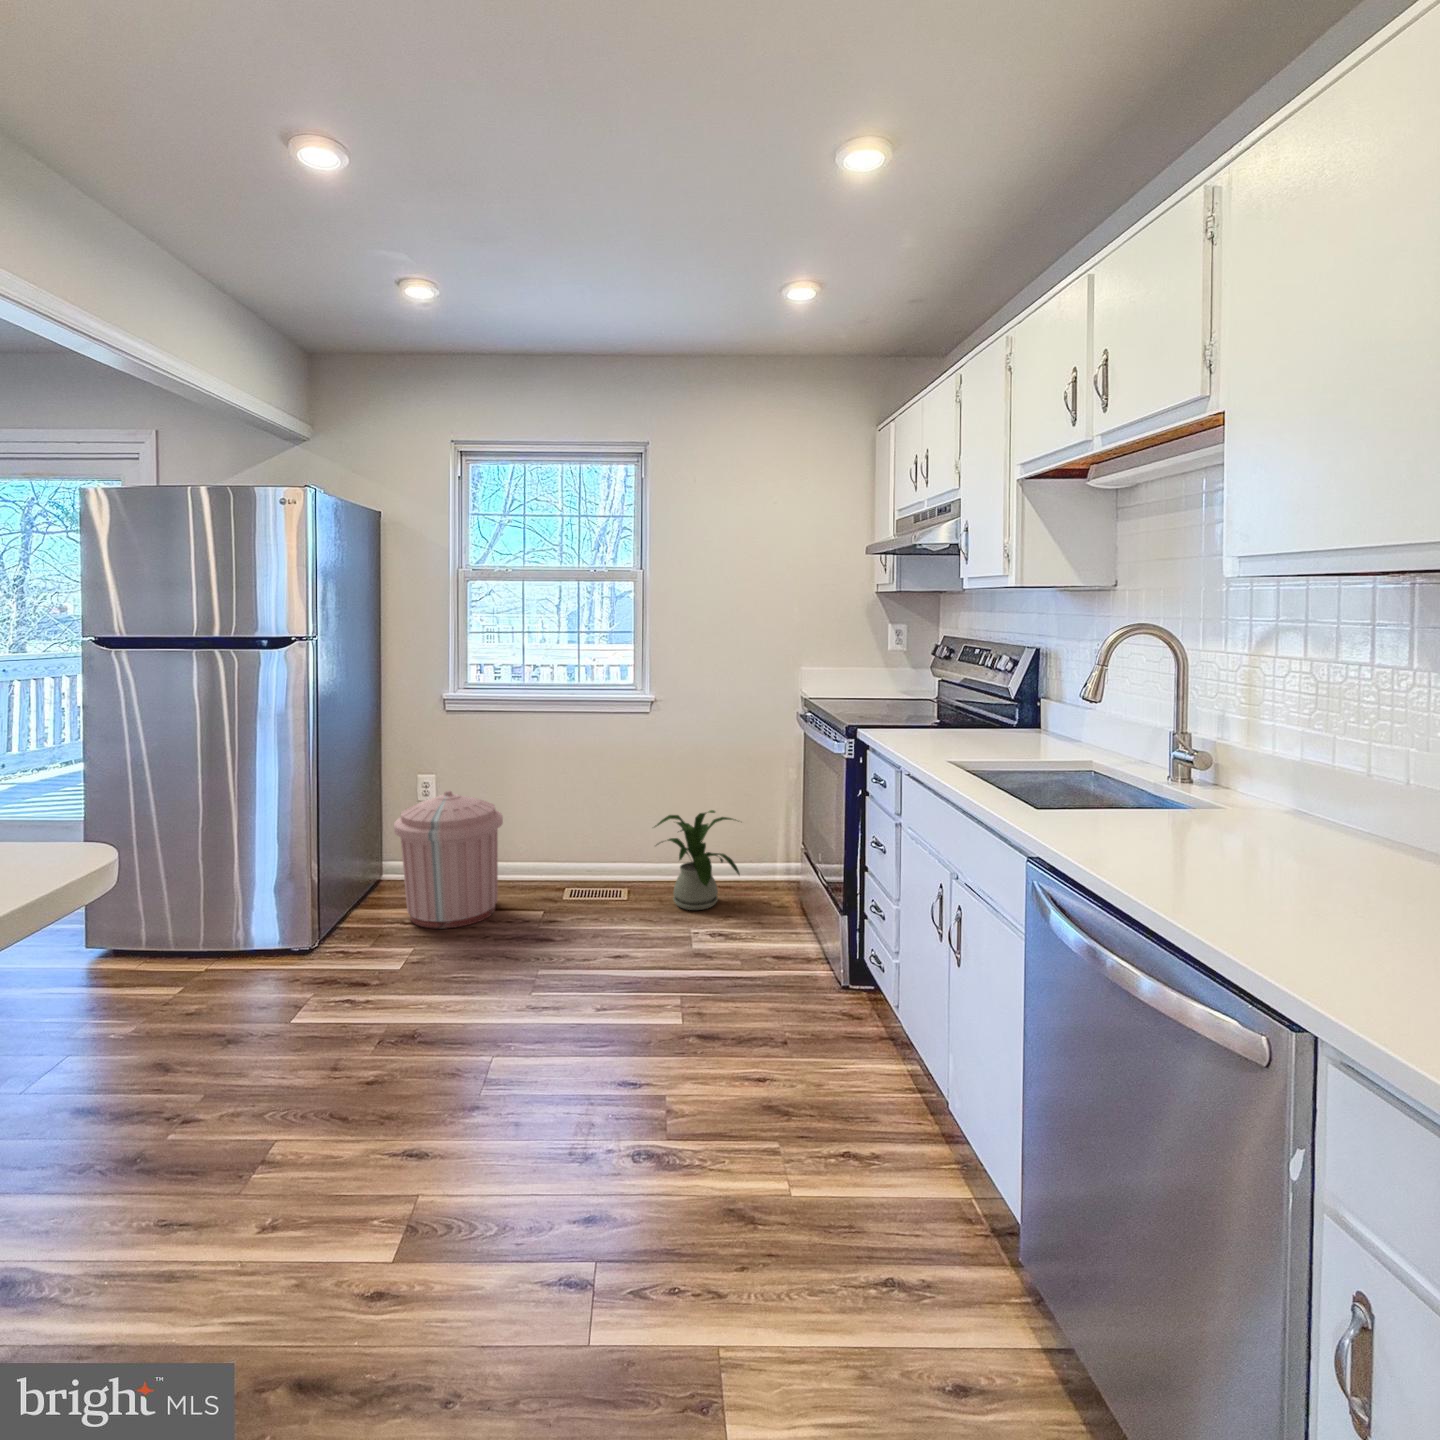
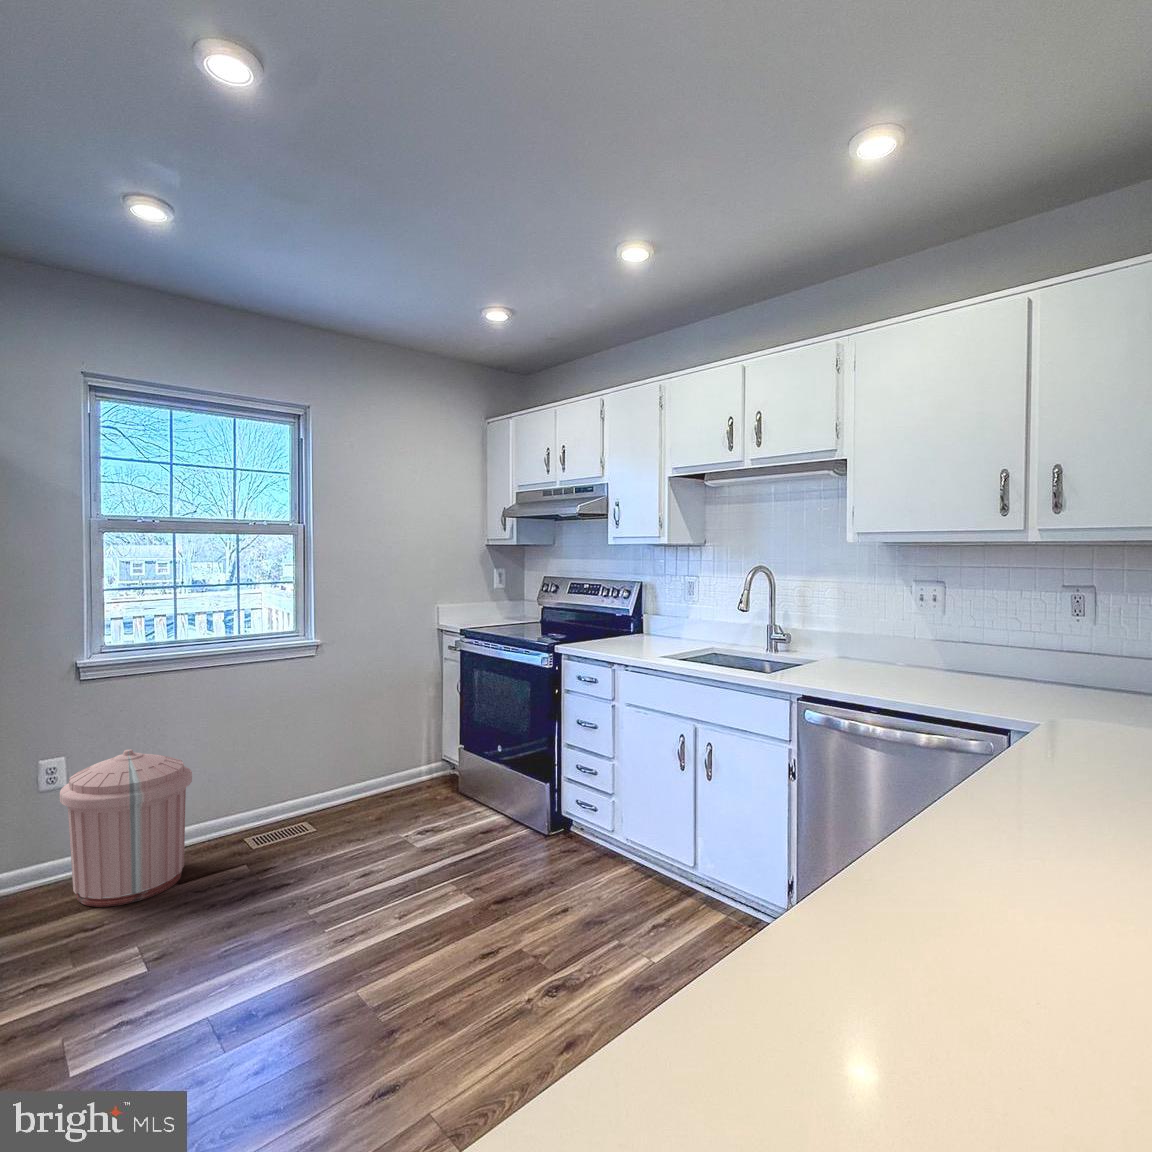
house plant: present [655,810,740,910] -> none [328,728,426,822]

